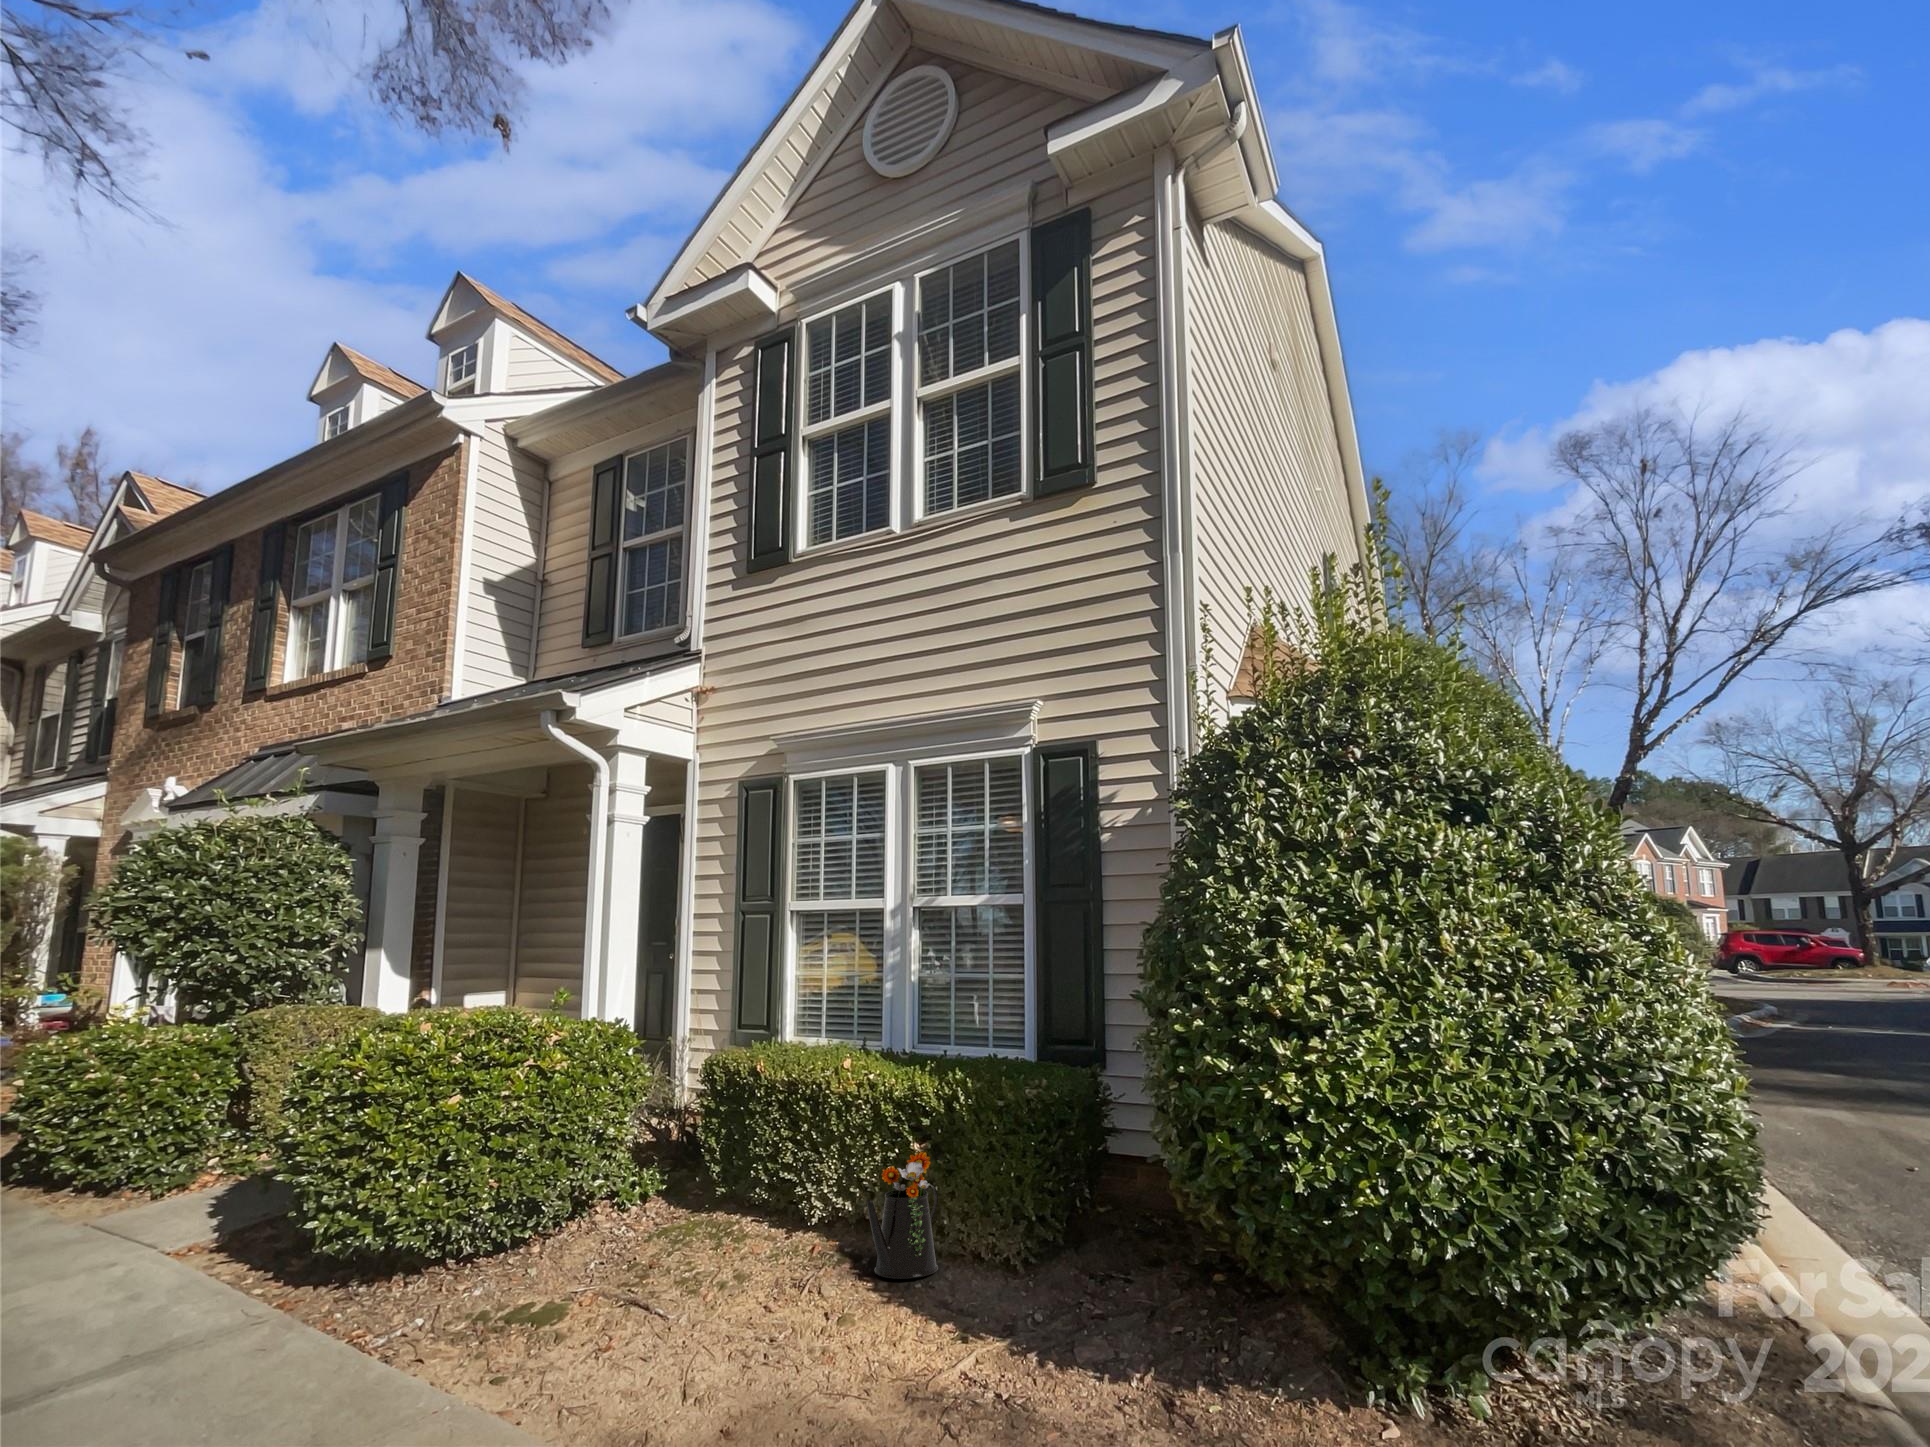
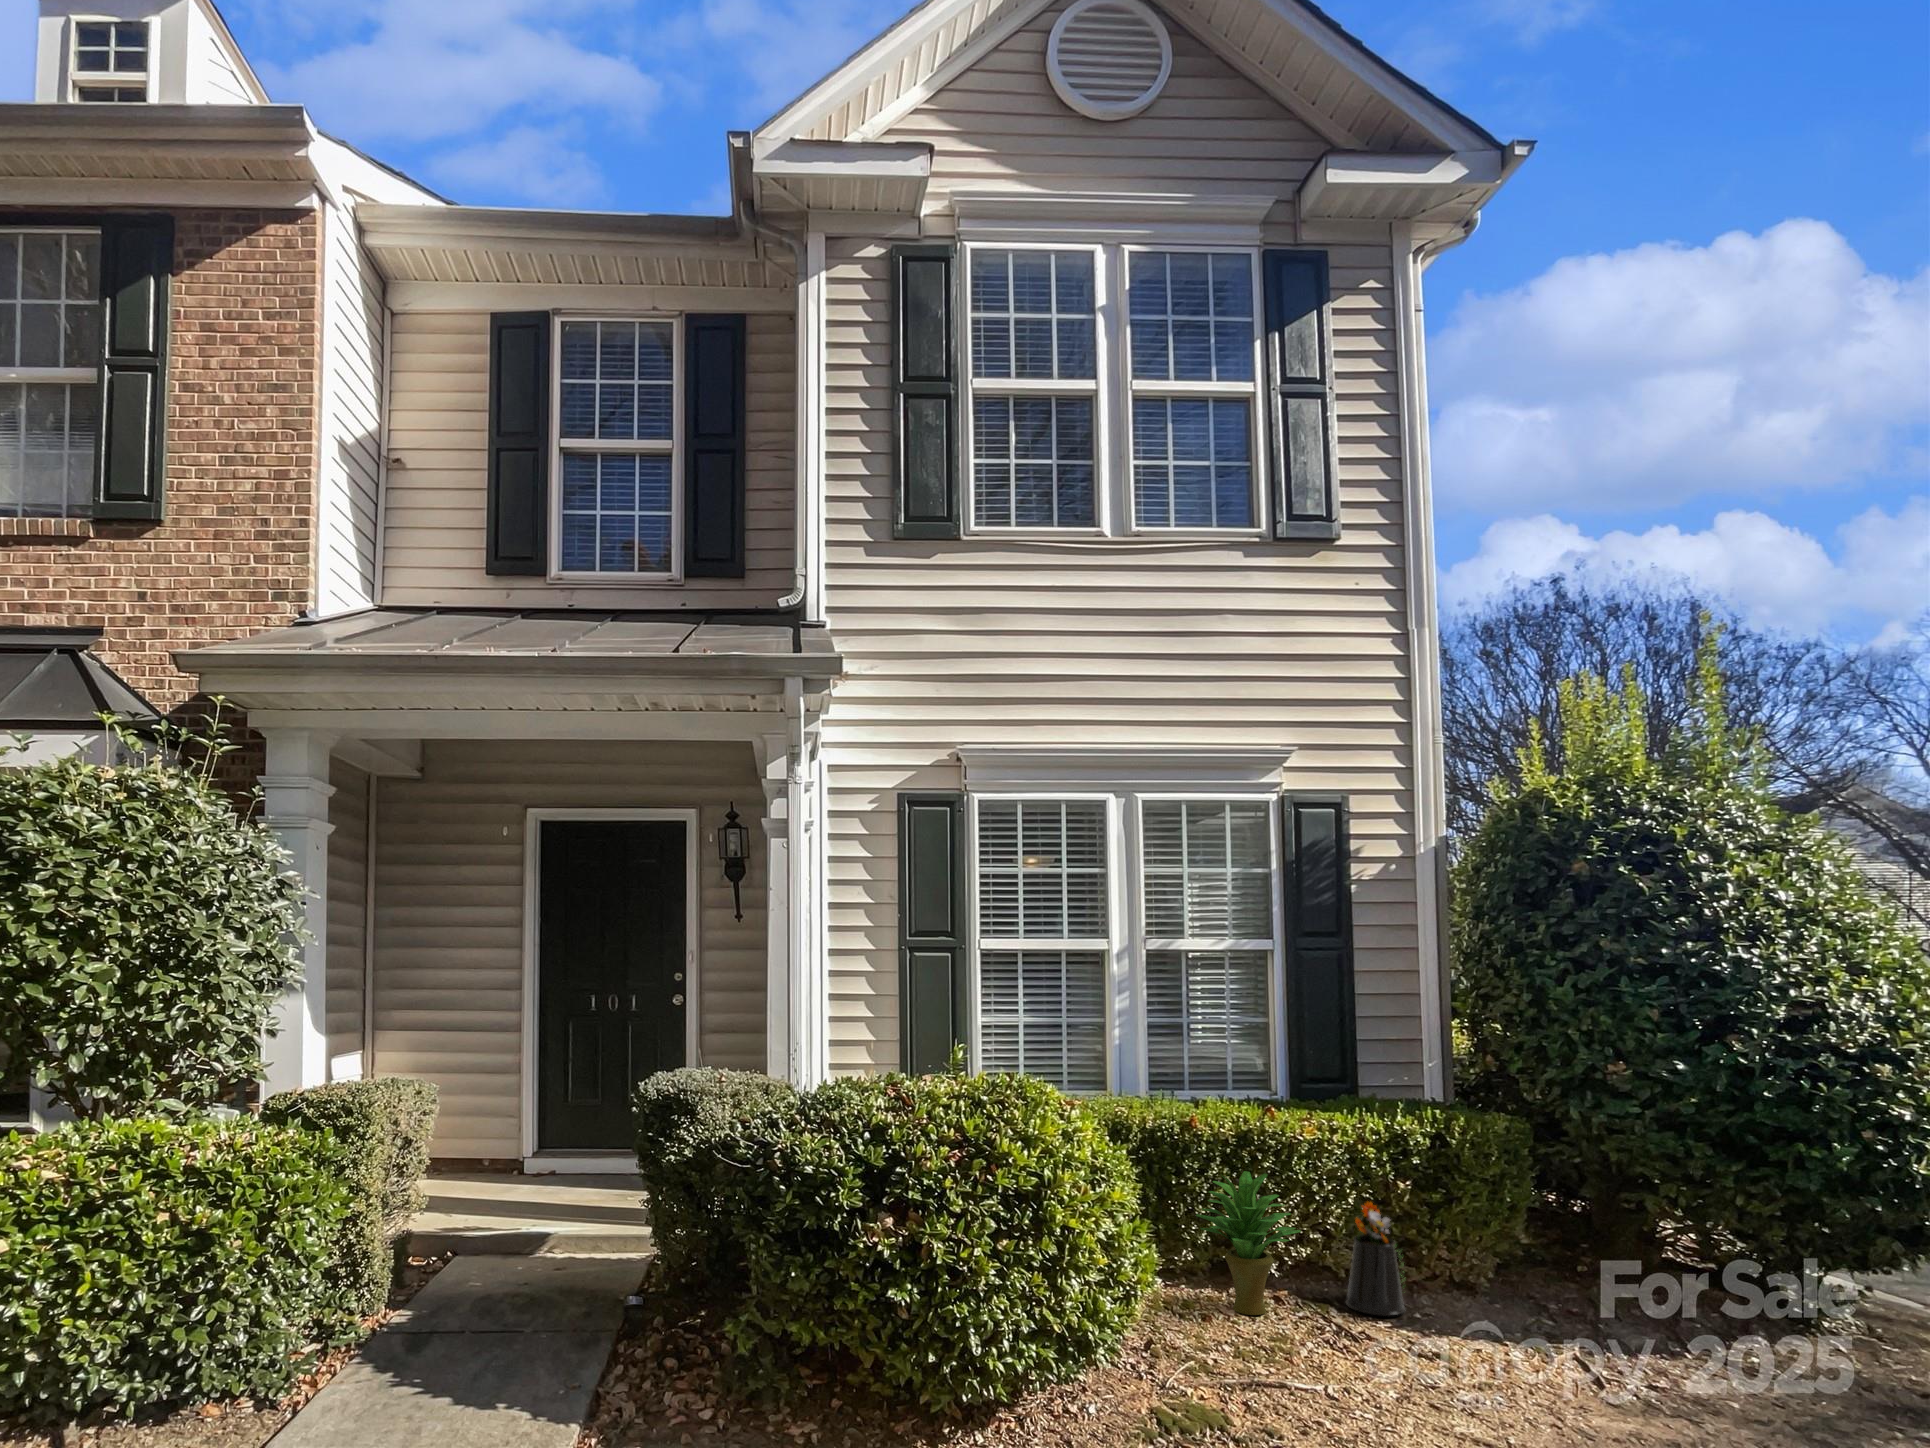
potted plant: none [724,1107,828,1258] -> present [1196,1171,1301,1315]

